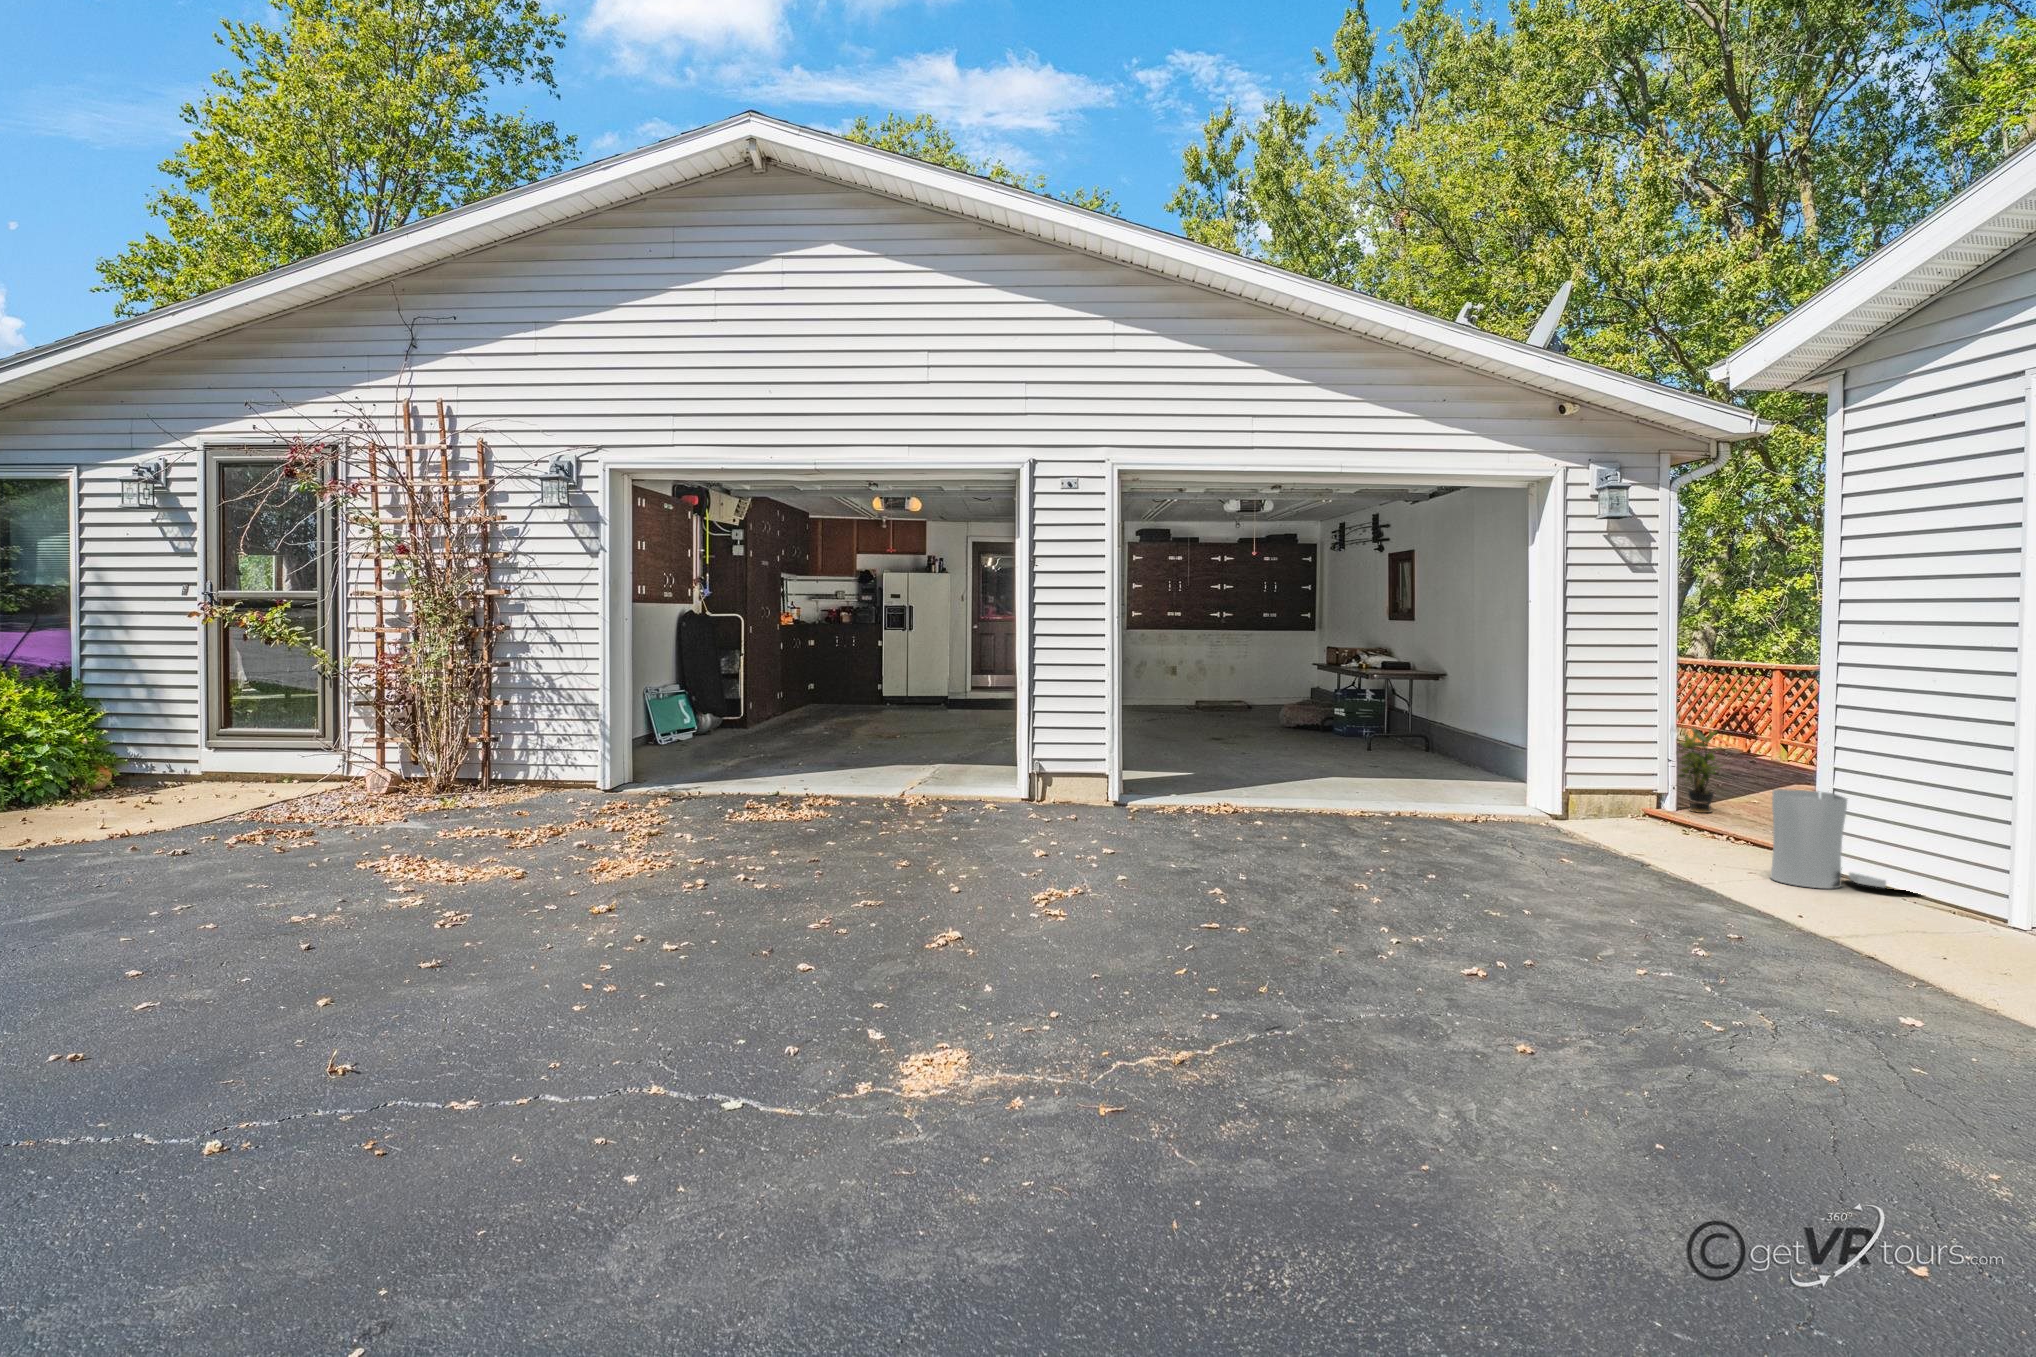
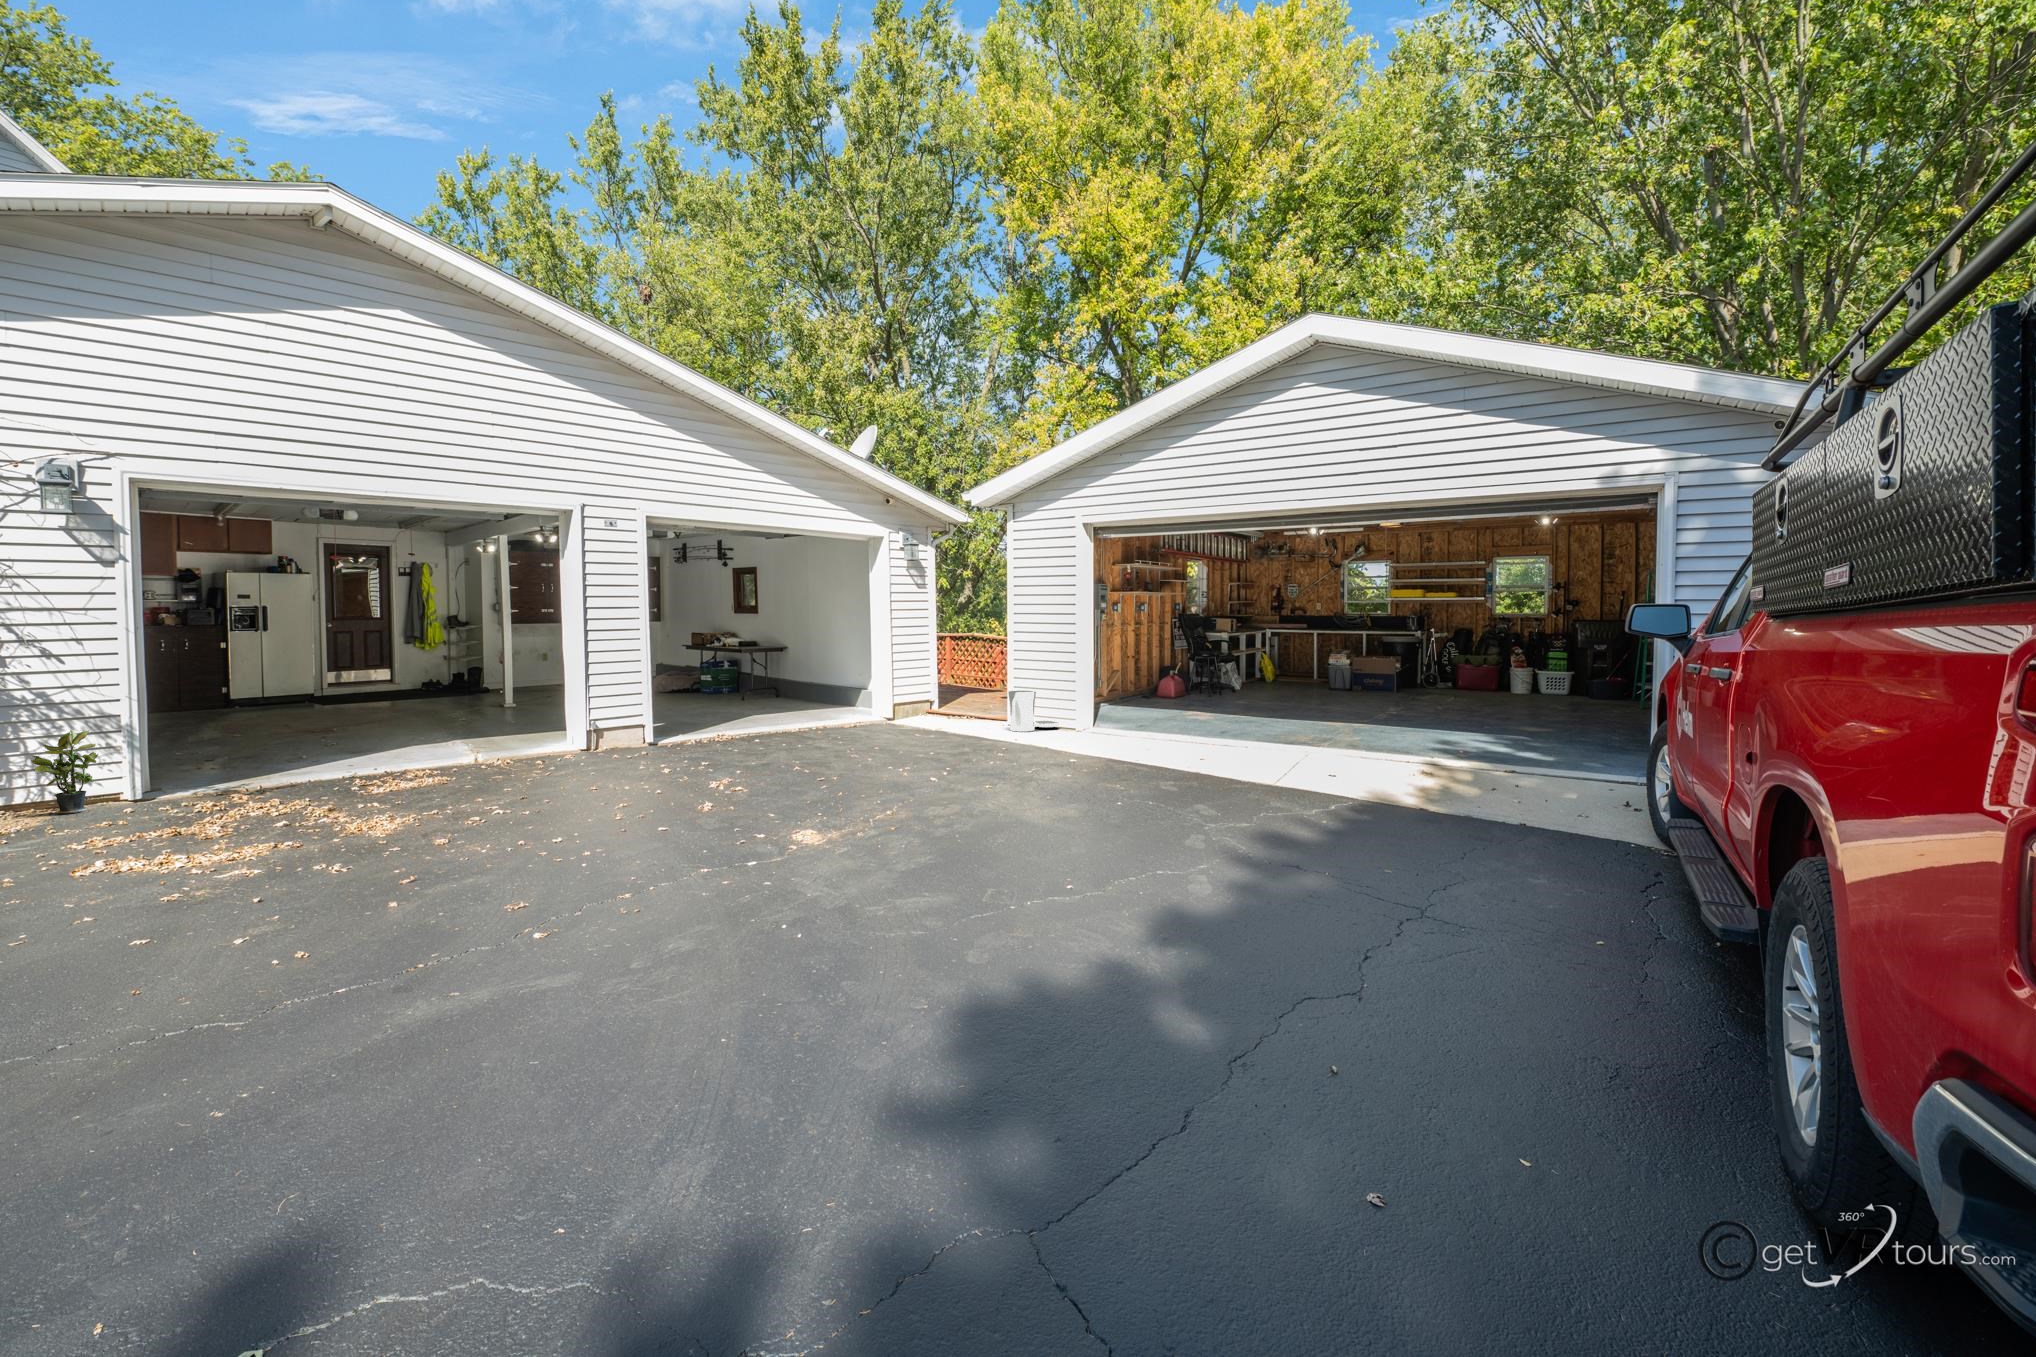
potted plant: present [1677,728,1722,813] -> present [31,730,98,814]

